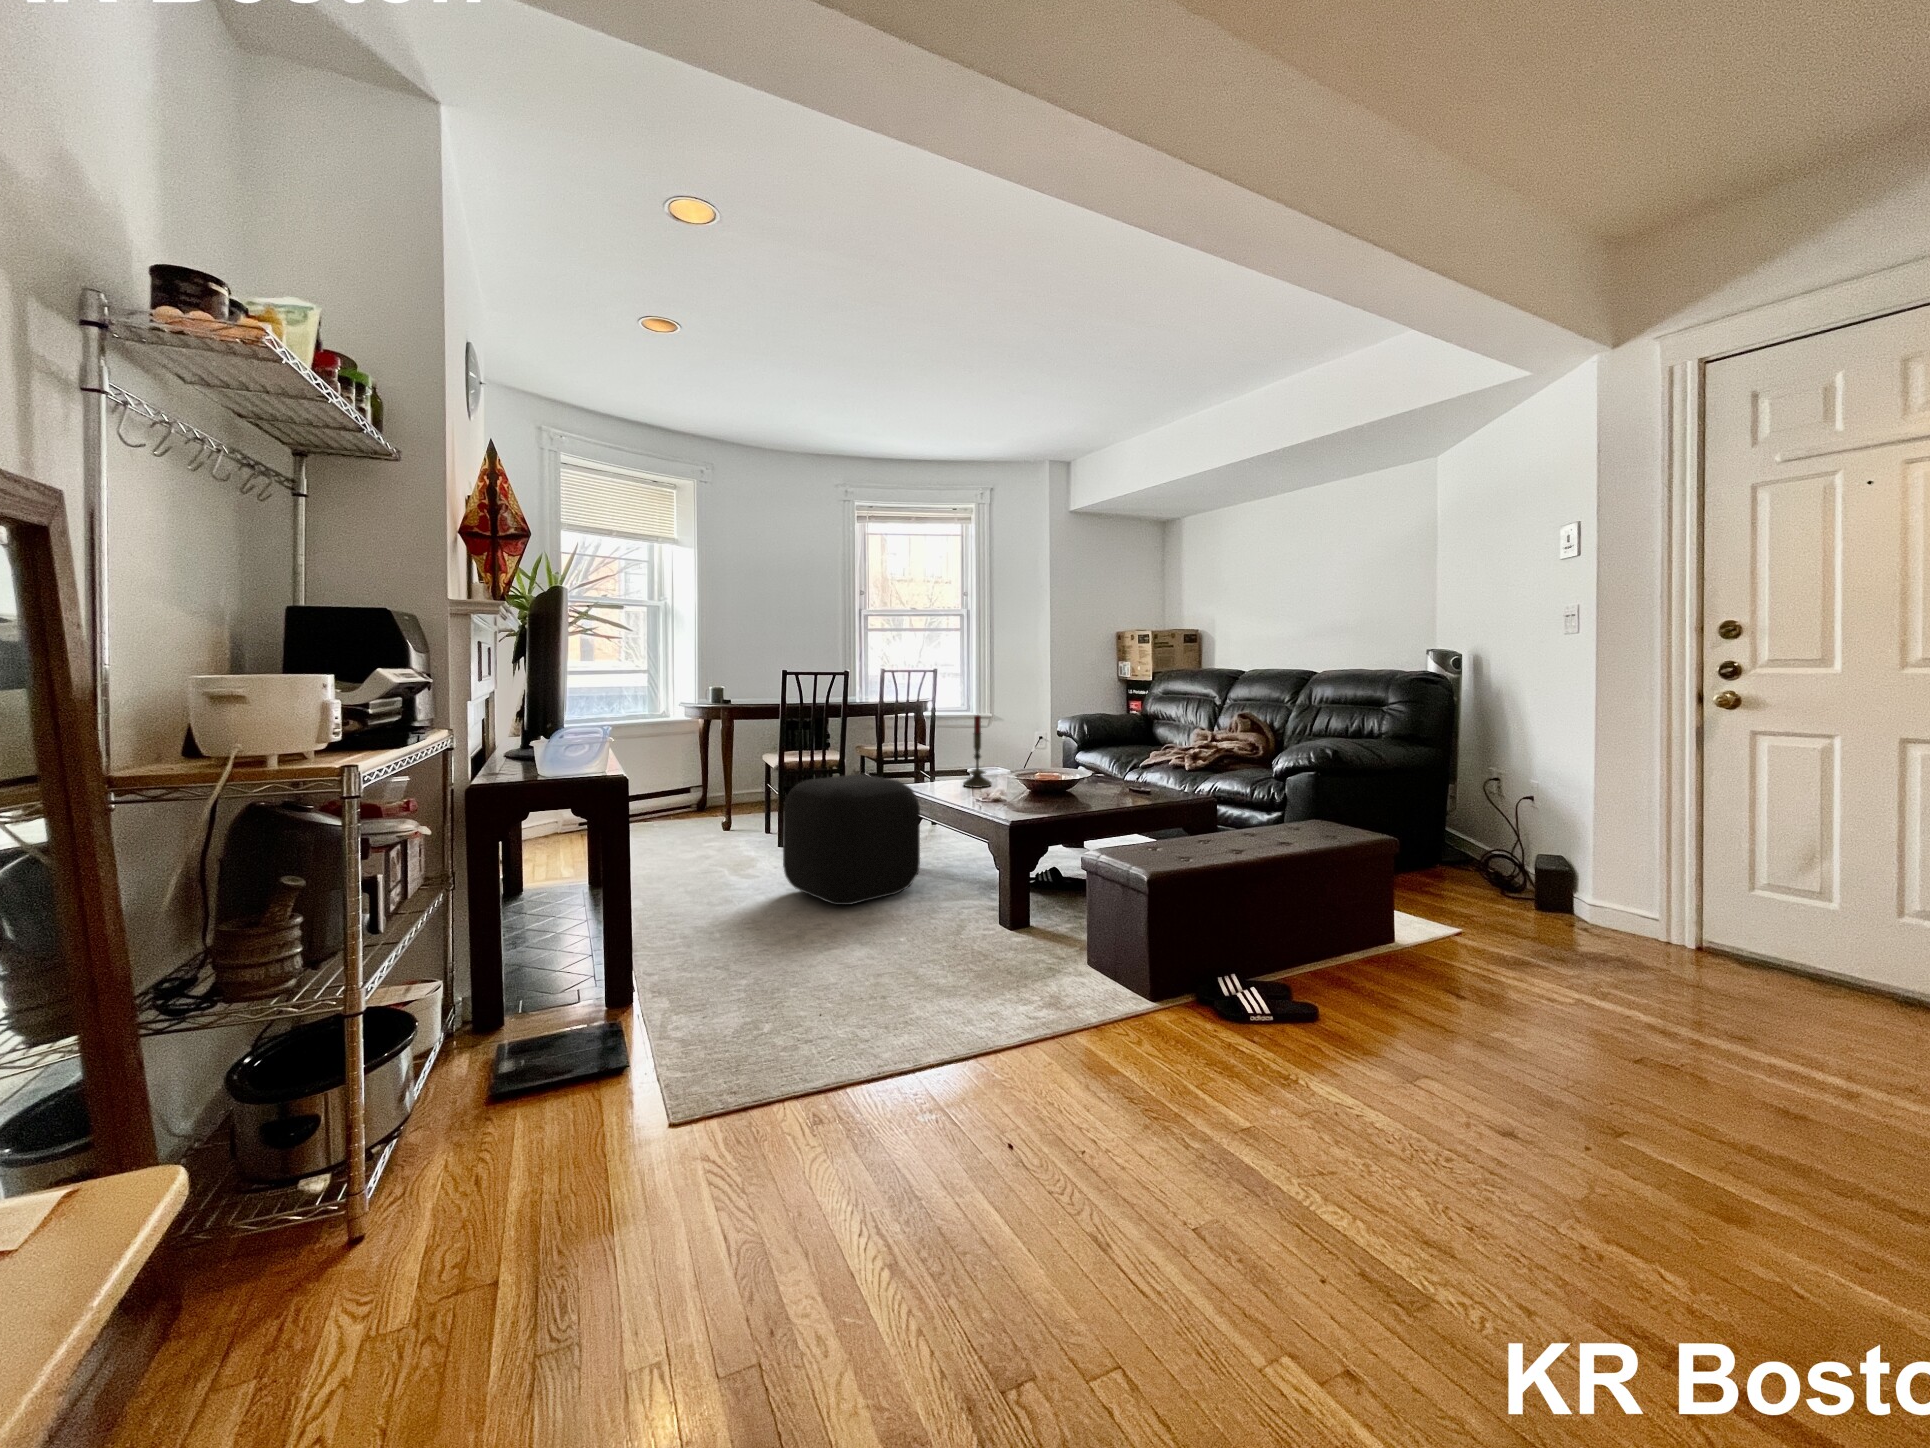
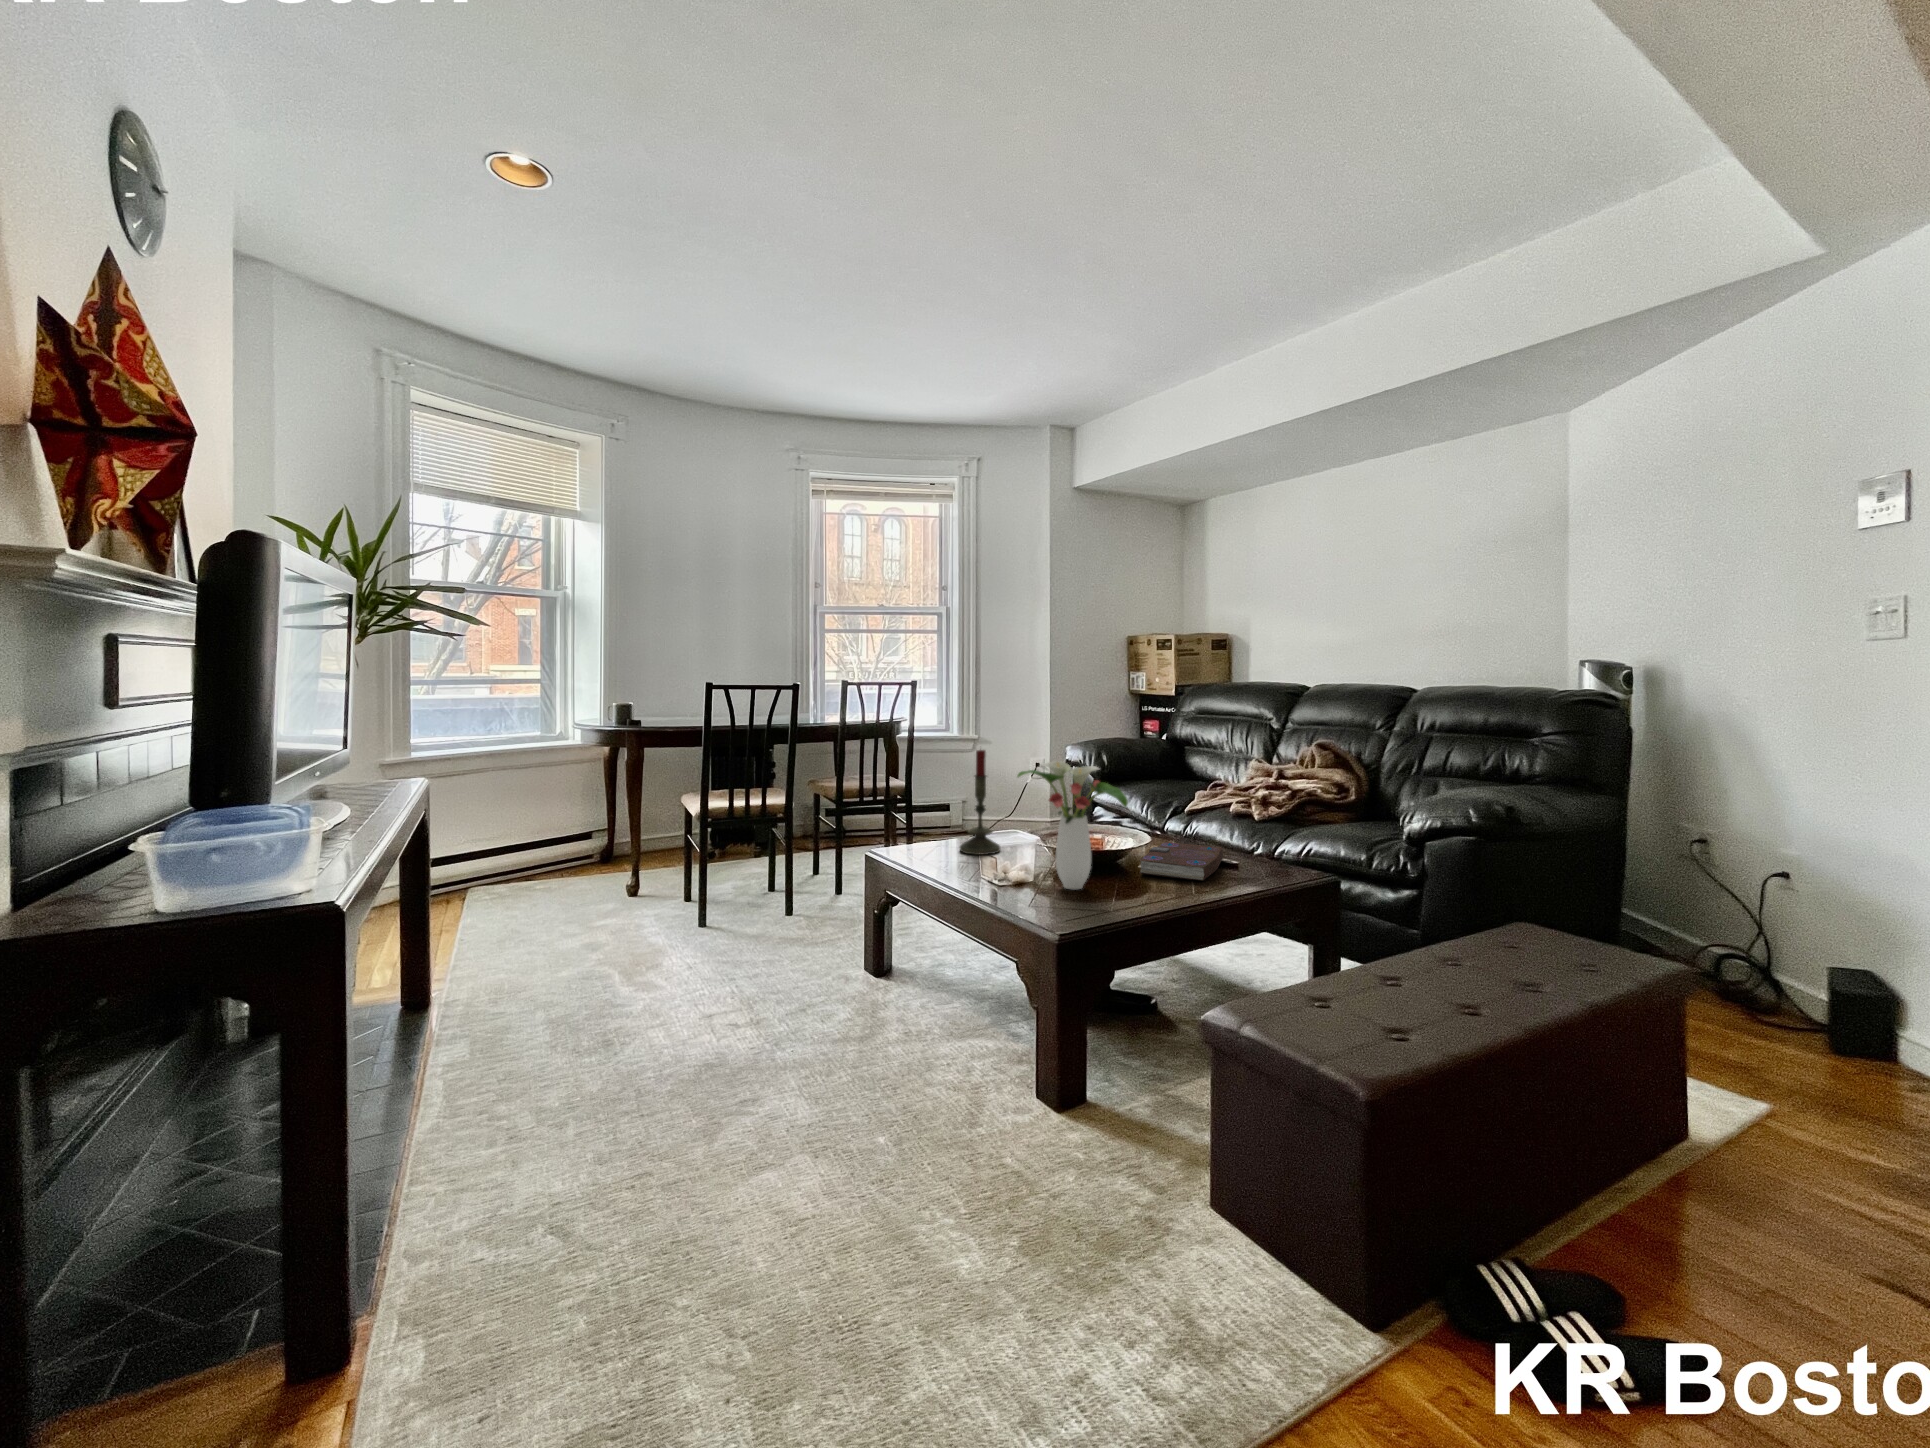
flower arrangement: none [994,720,1064,803] -> present [1018,762,1128,889]
ottoman: present [783,774,920,905] -> none [690,839,900,1053]
book: none [1079,778,1143,799] -> present [1138,842,1223,881]

